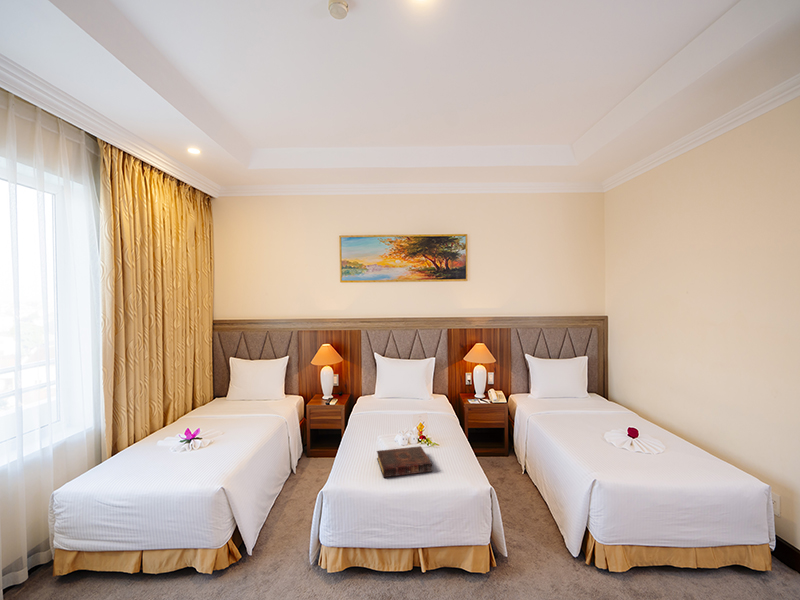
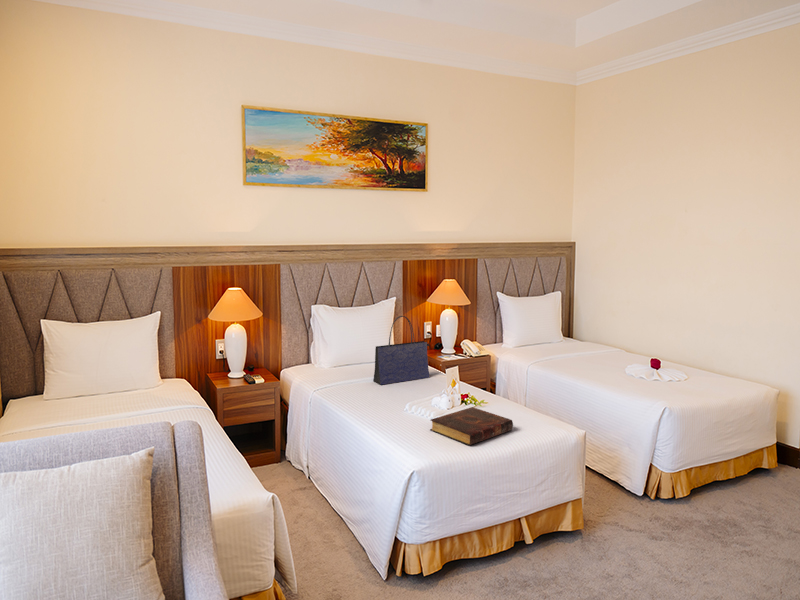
tote bag: none [396,370,440,417] -> present [373,316,429,385]

